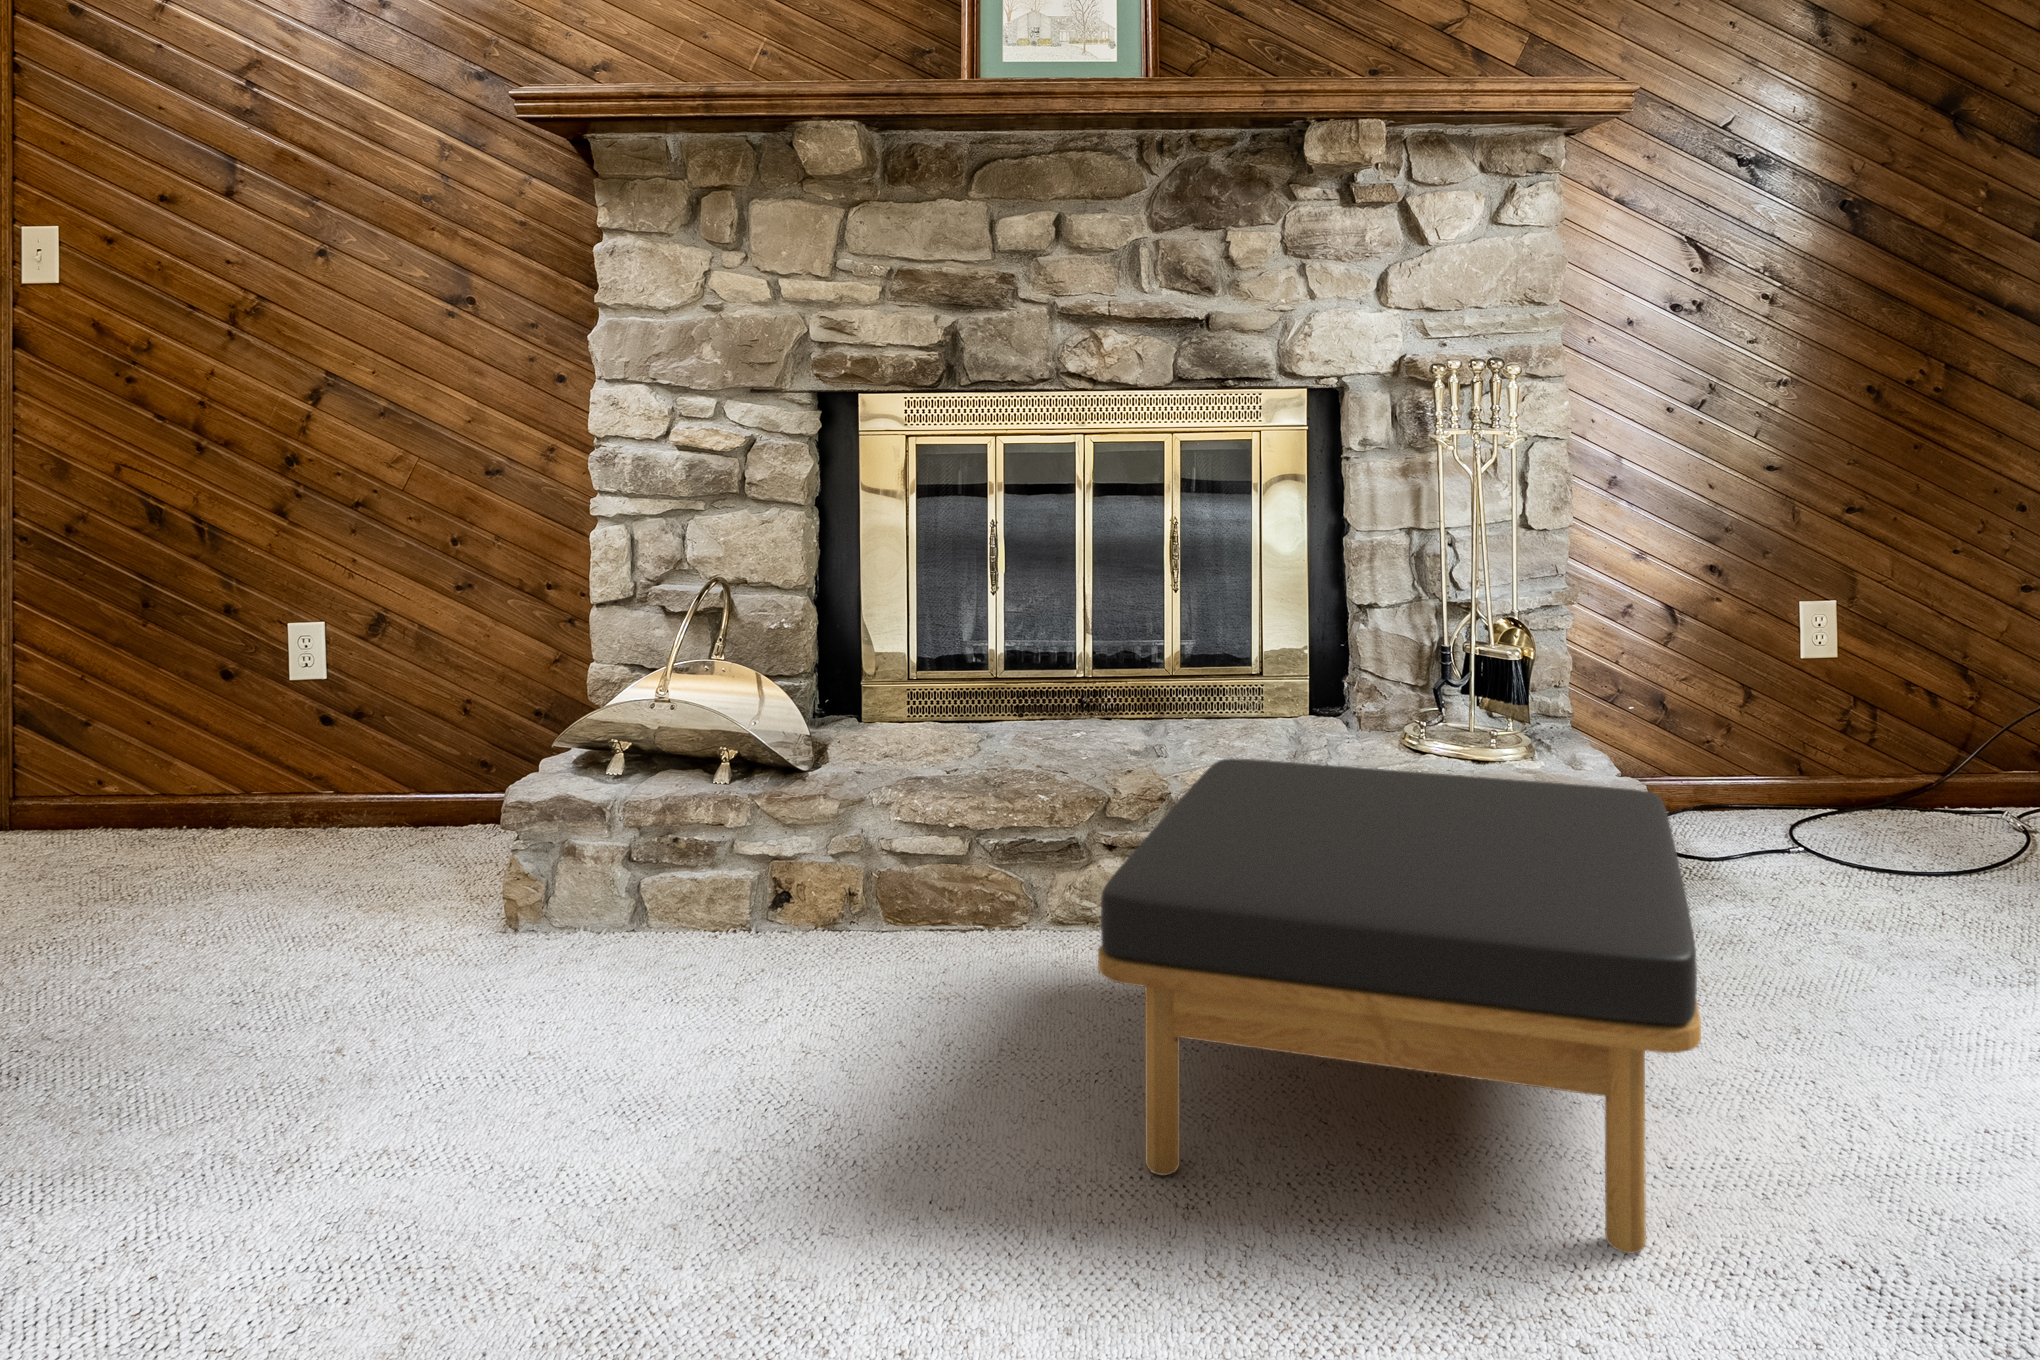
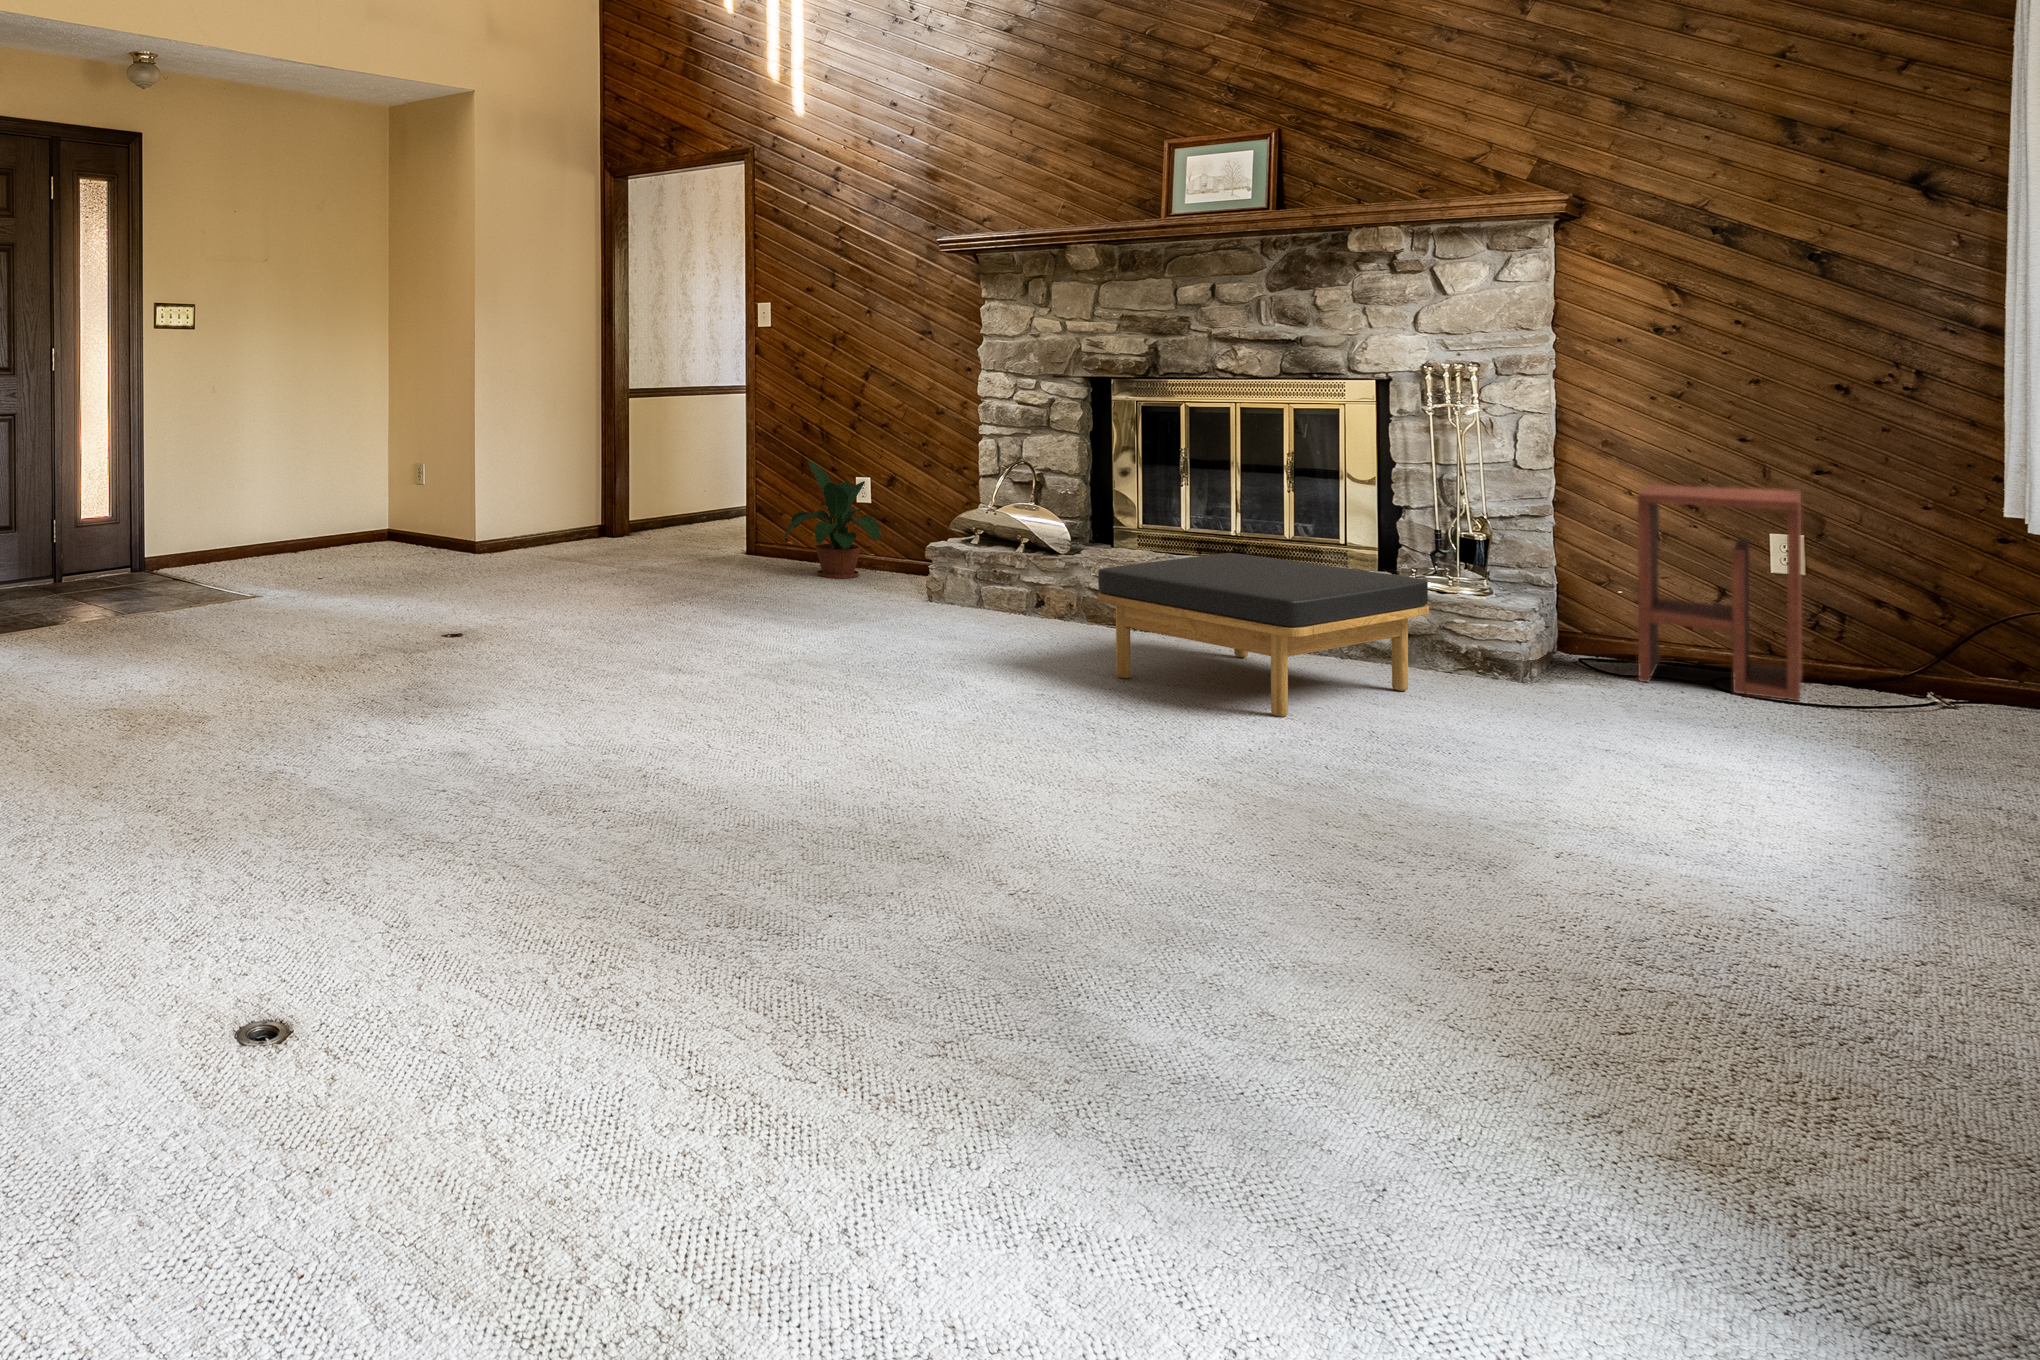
side table: none [1675,545,1964,884] -> present [1637,483,1802,701]
potted plant: none [88,598,356,881] -> present [783,460,883,578]

